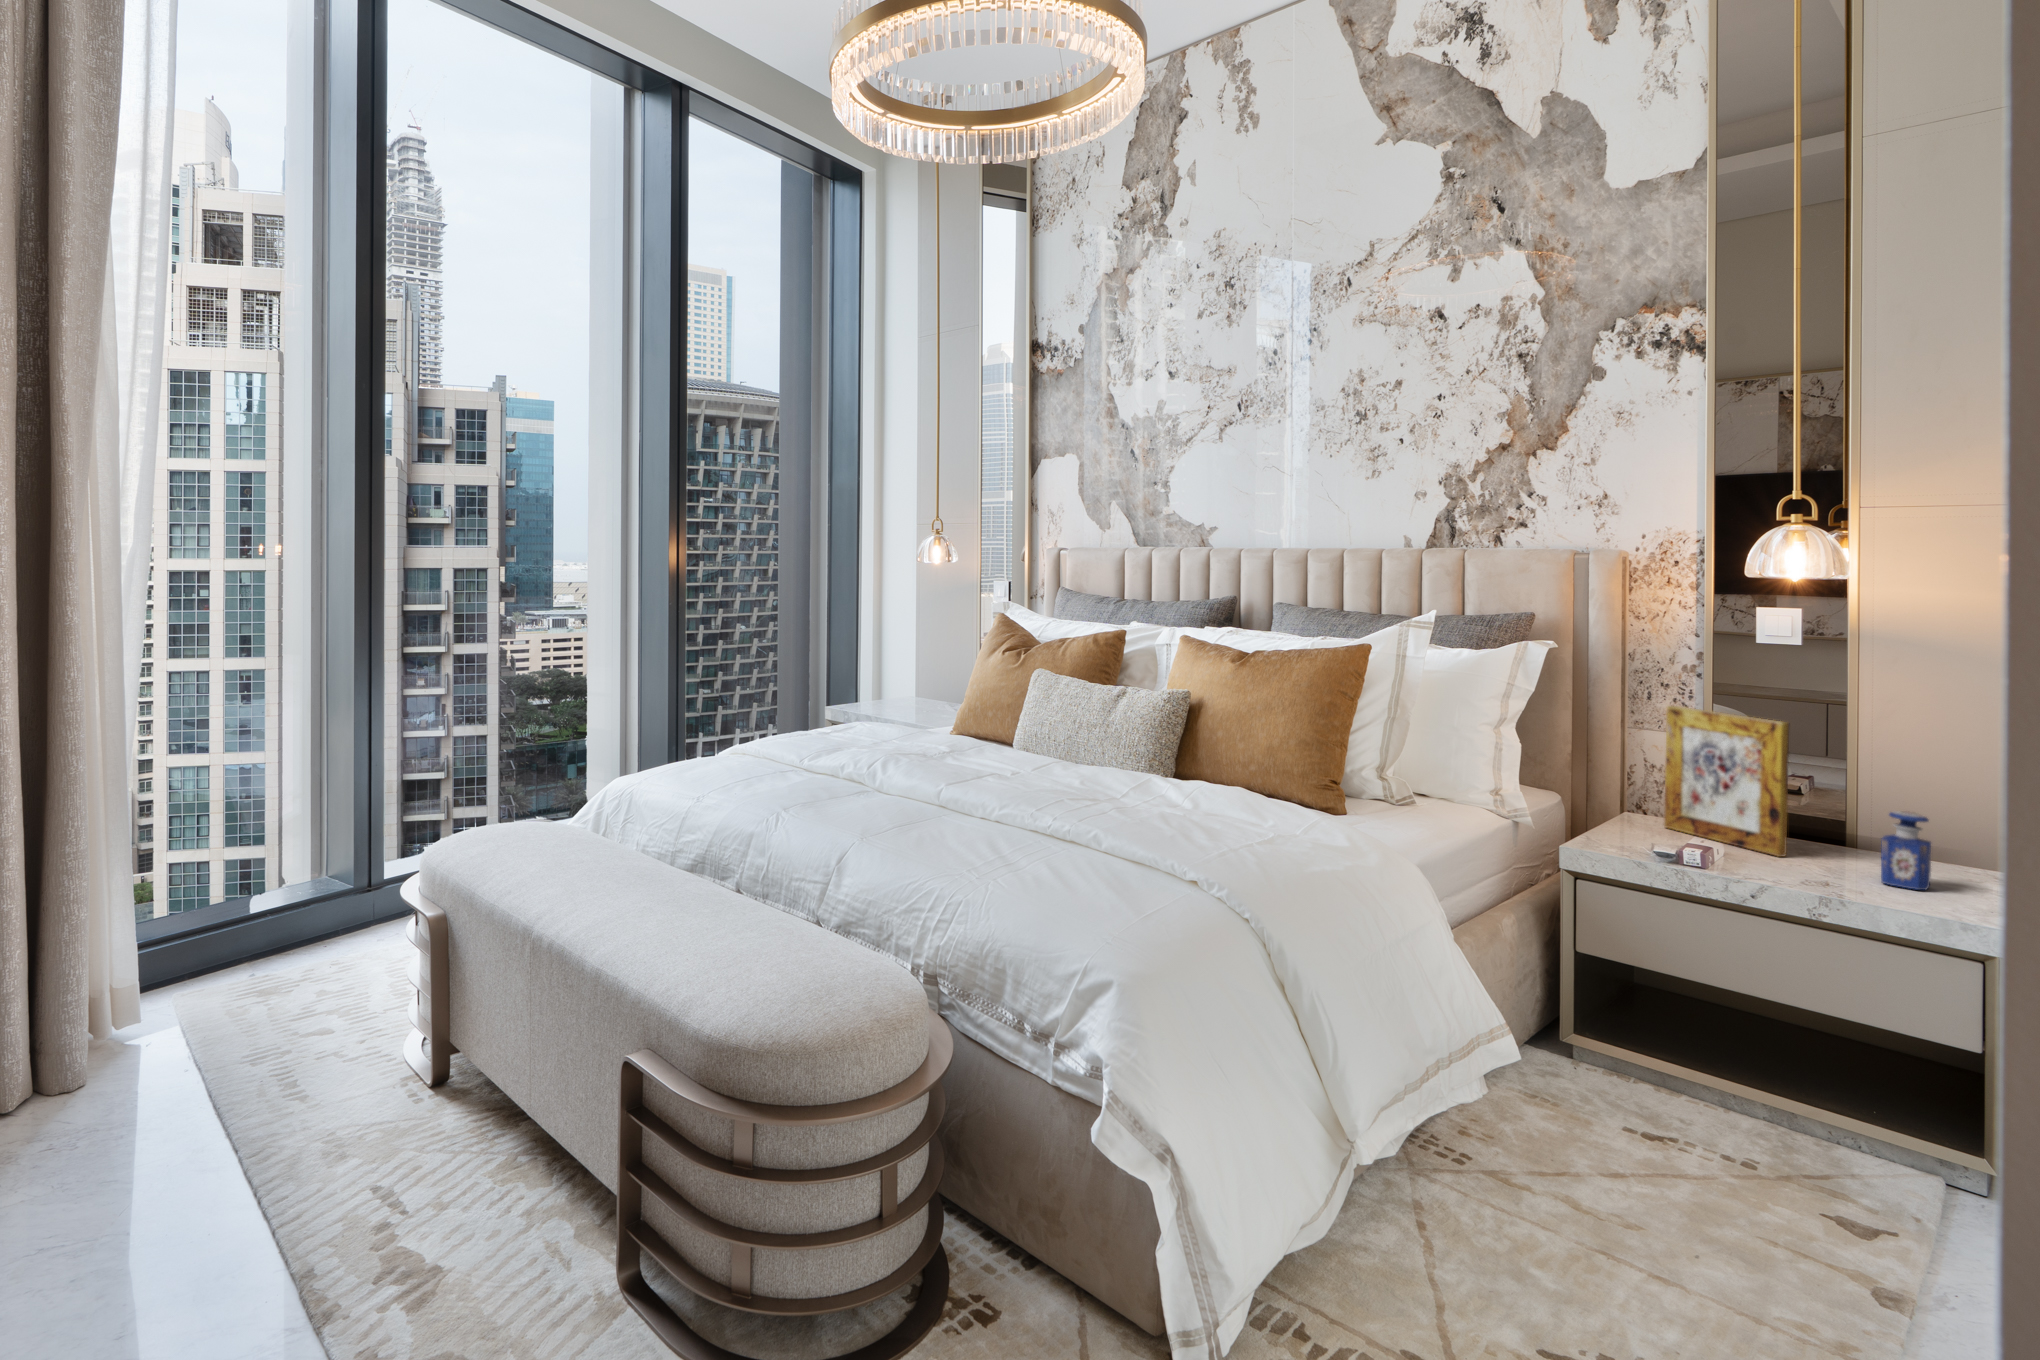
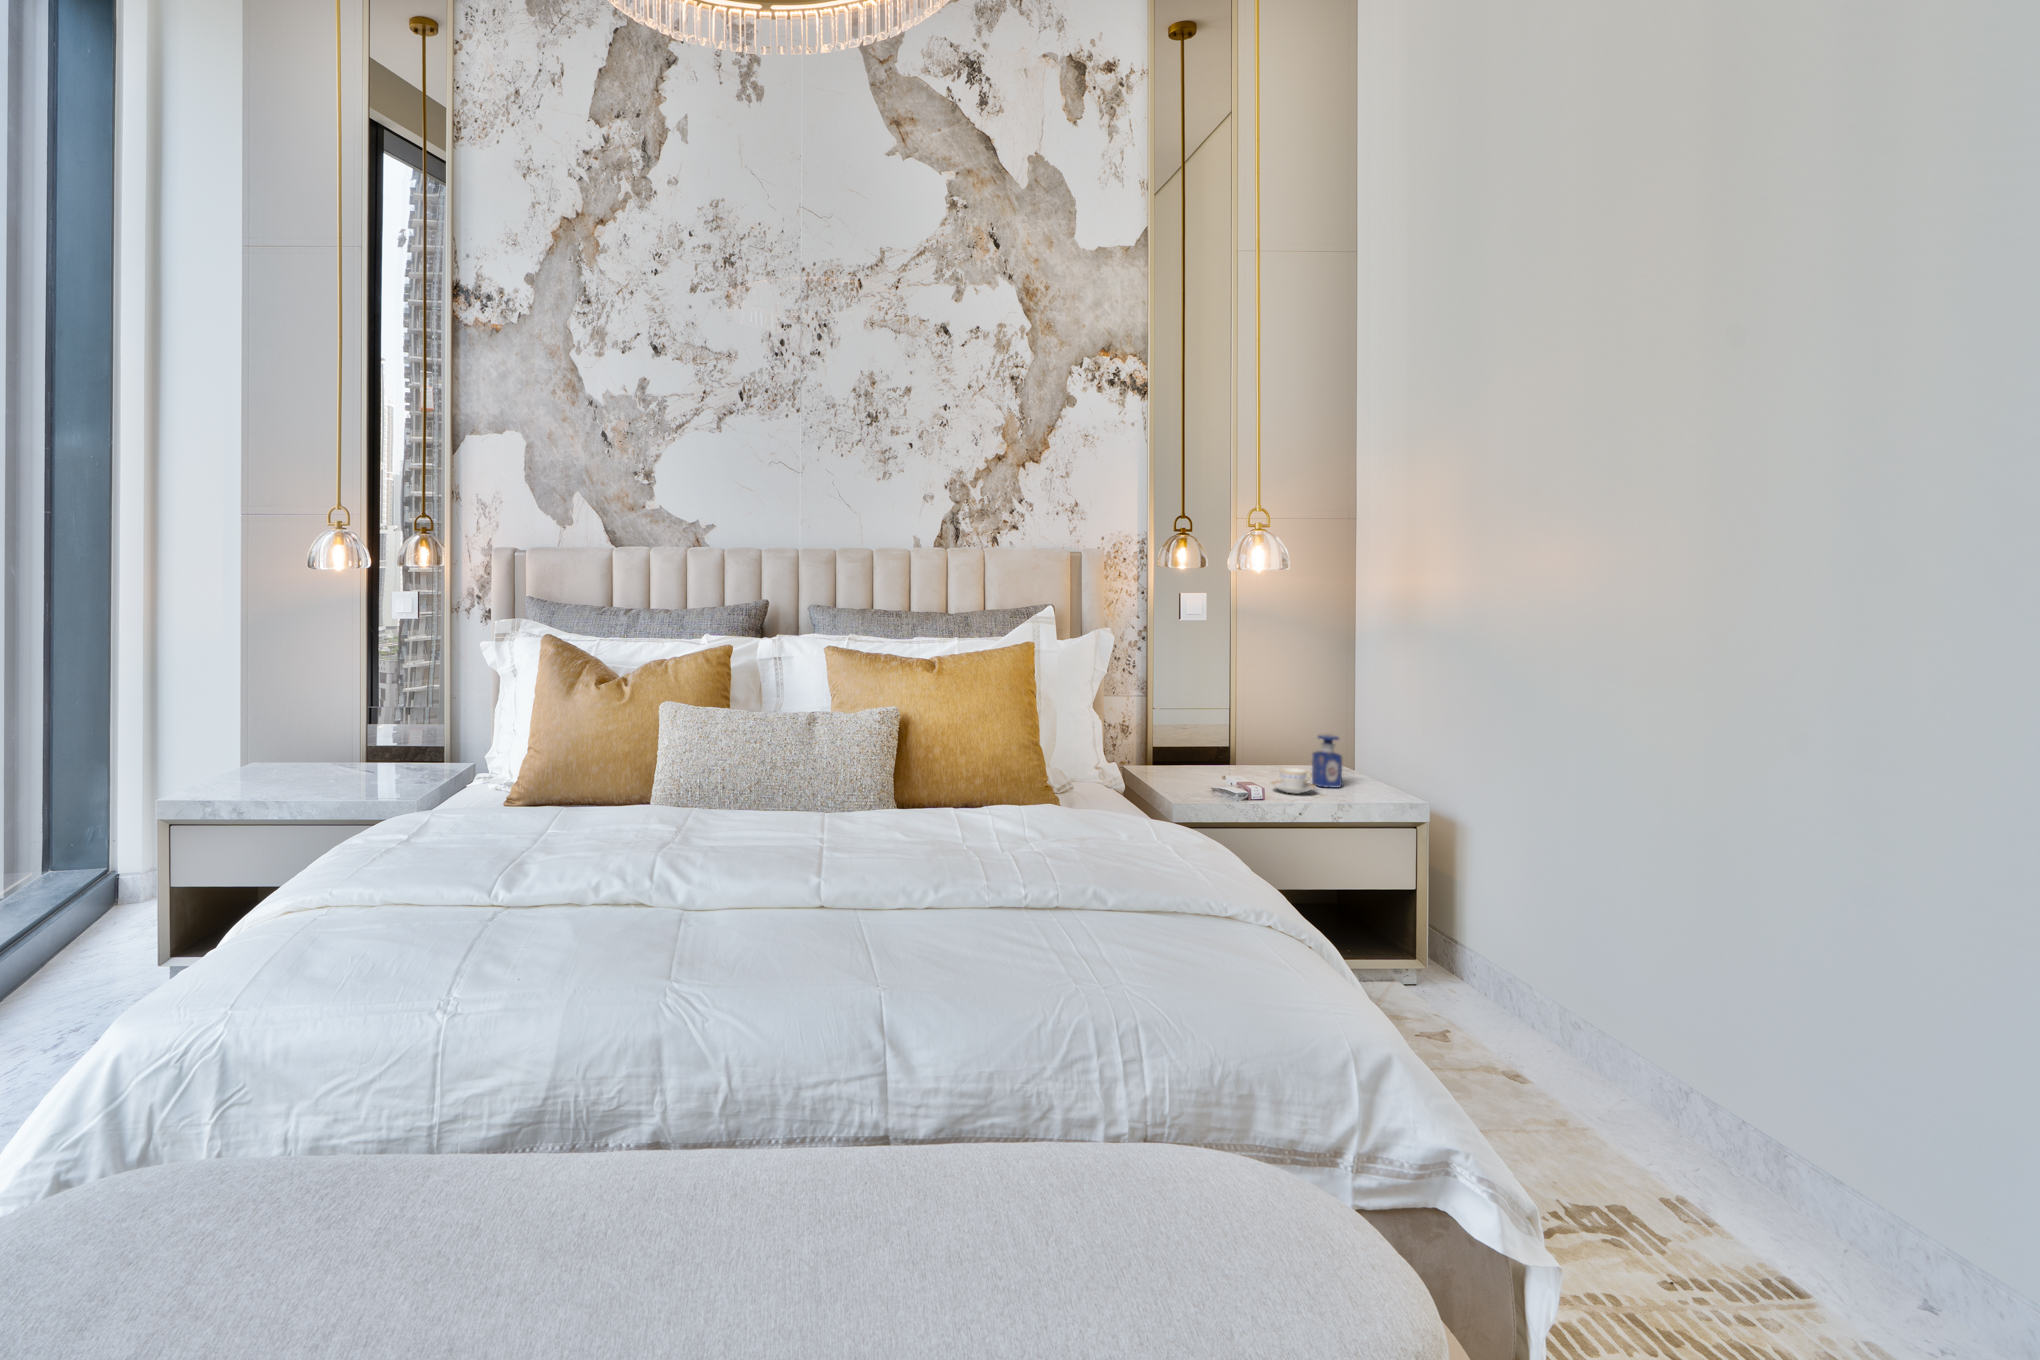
picture frame: present [1664,706,1789,857] -> none [1154,674,1249,781]
teacup: none [1770,844,1845,882] -> present [1272,768,1315,794]

